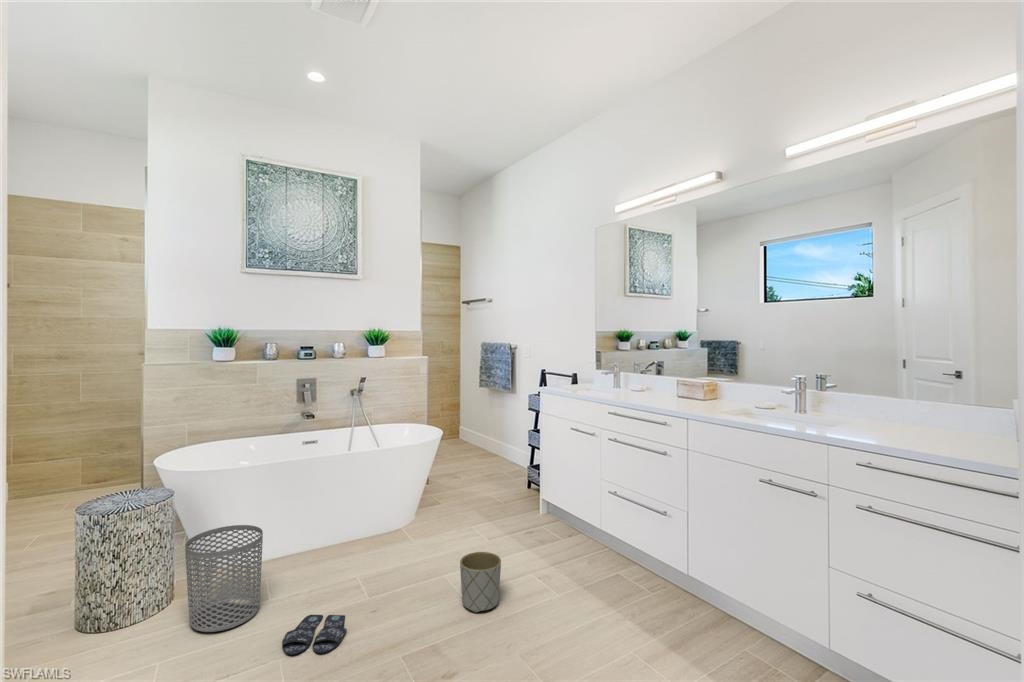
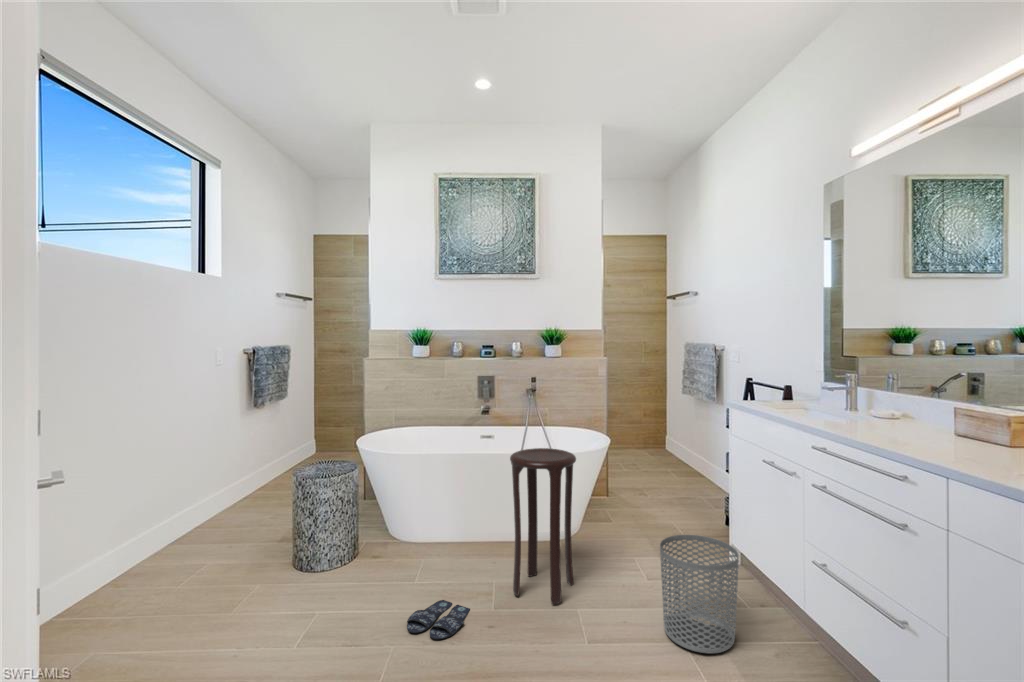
stool: none [377,446,441,591] -> present [510,448,576,604]
waste bin: present [185,525,263,632] -> present [660,535,739,653]
planter: present [460,552,501,613] -> none [581,575,628,644]

